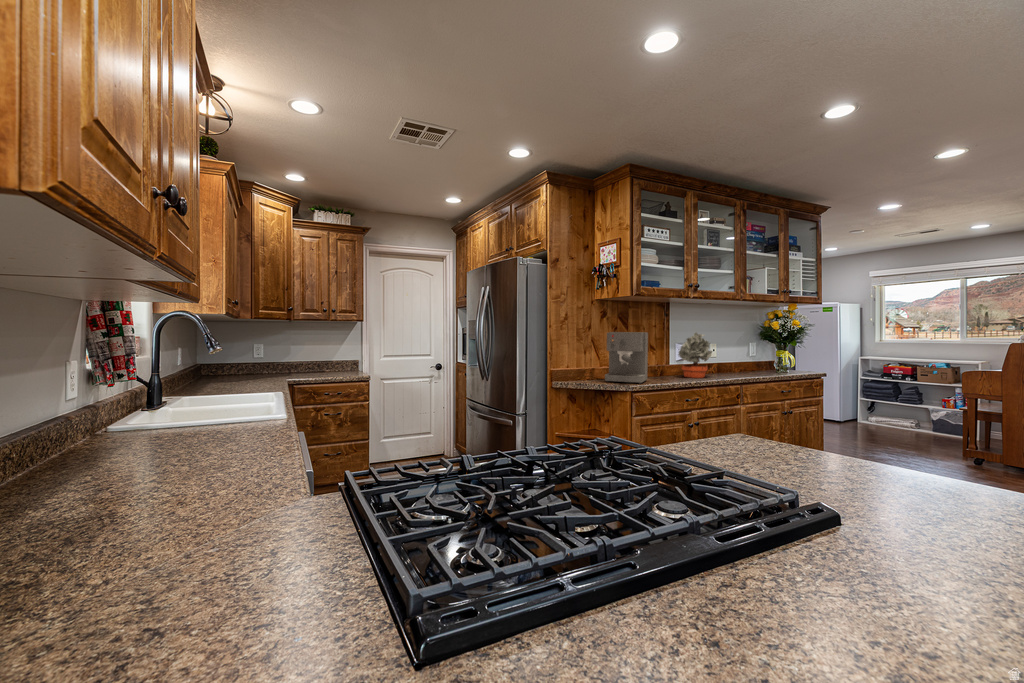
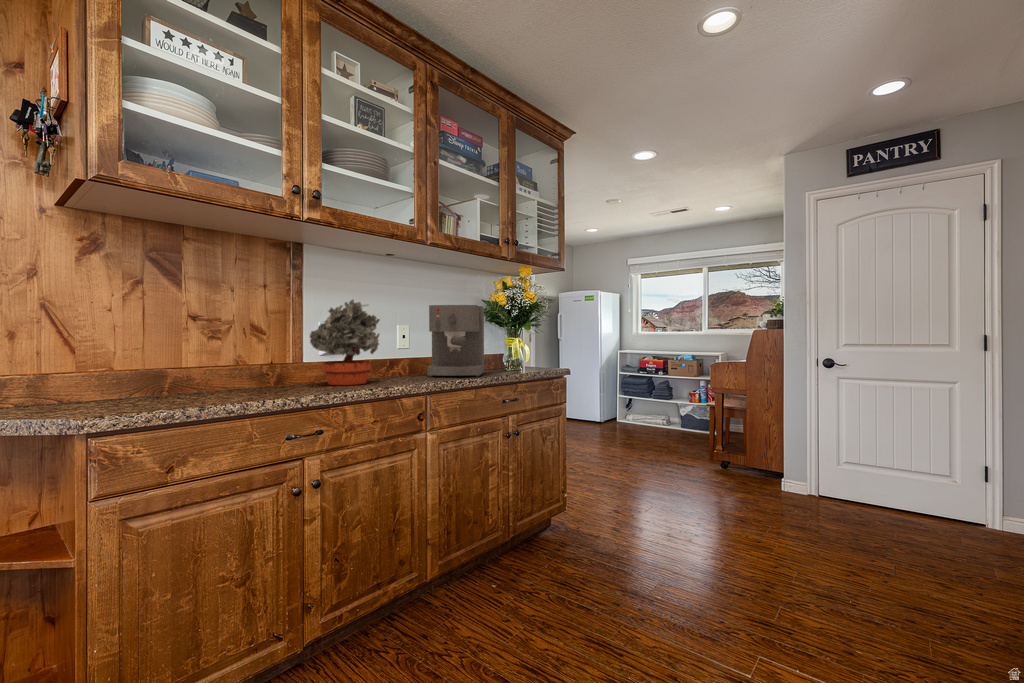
coffee maker: present [605,332,648,384] -> present [427,305,484,377]

